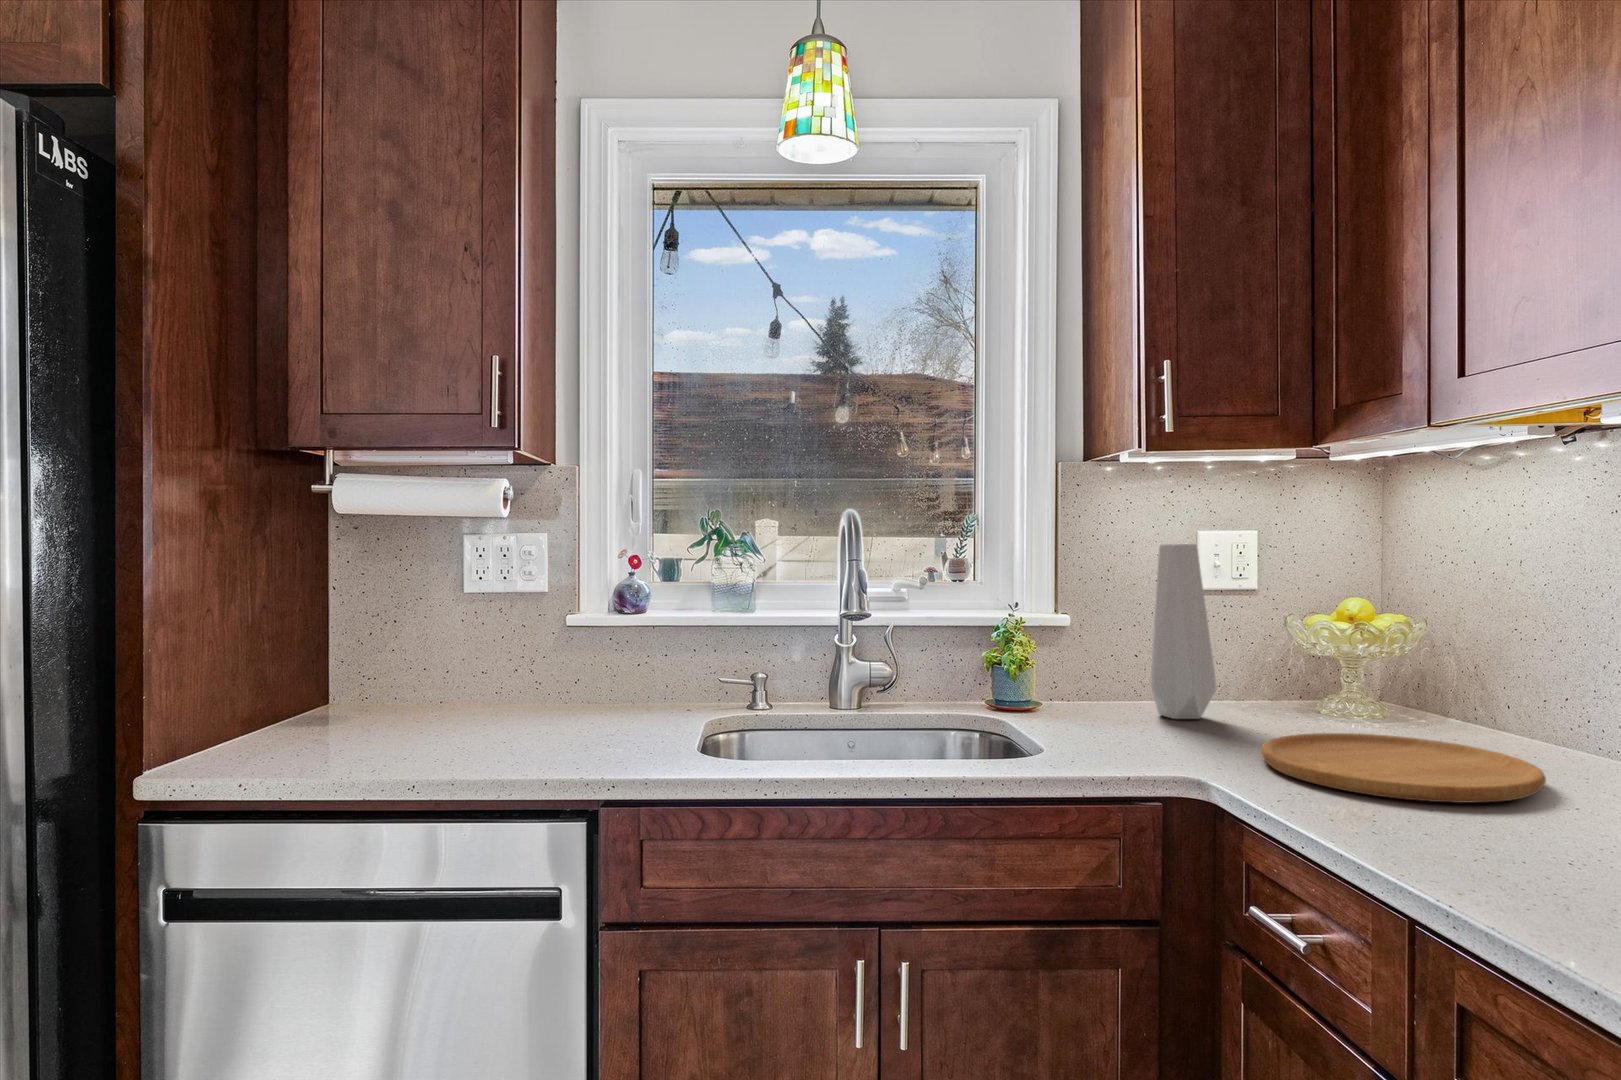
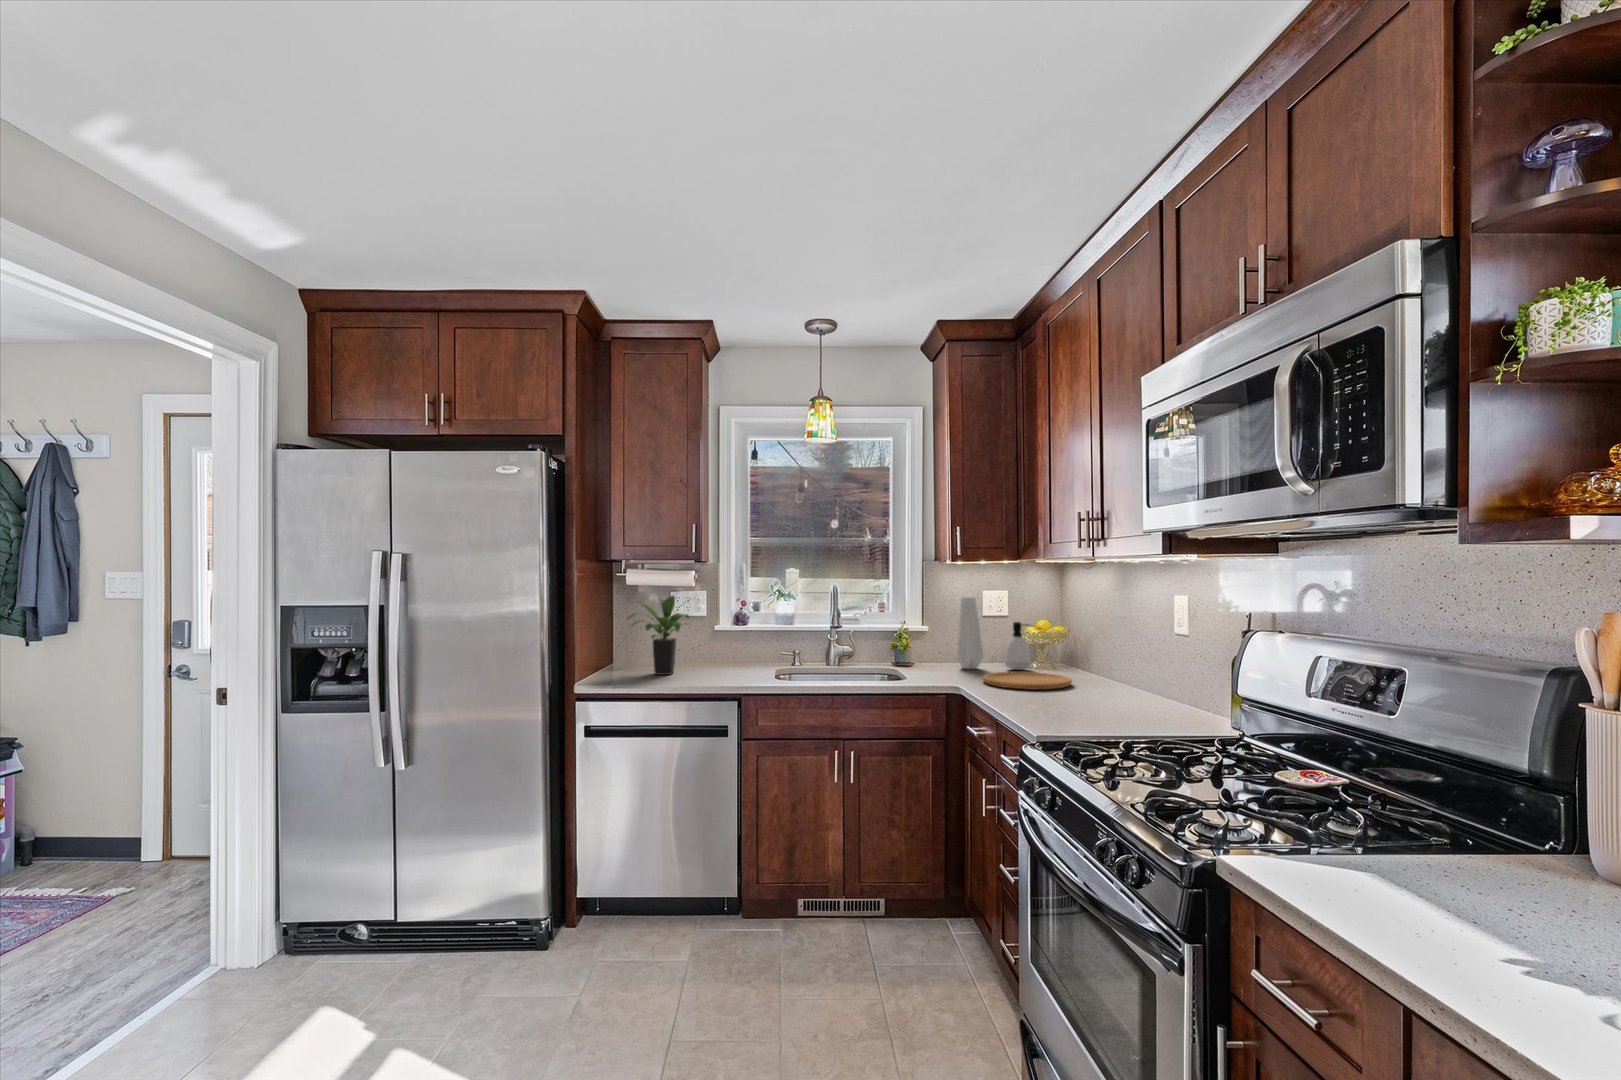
potted plant: none [300,532,509,740] -> present [628,595,689,675]
soap dispenser: none [1269,603,1341,722] -> present [1004,622,1031,670]

